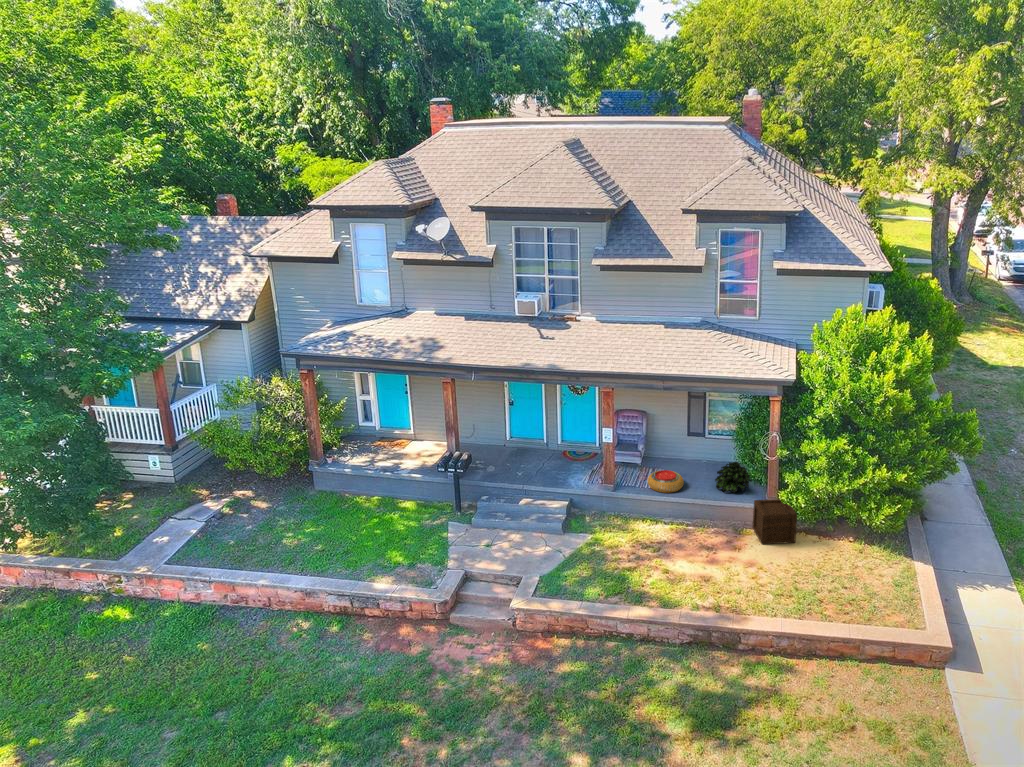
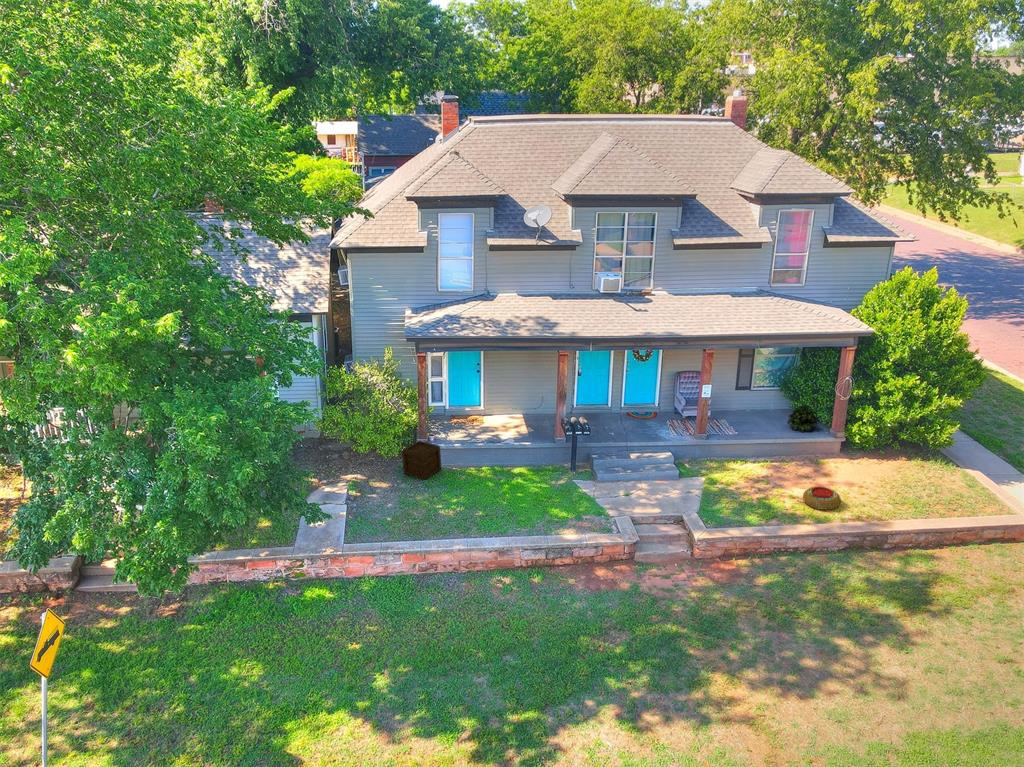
pouf: present [648,470,684,493] -> present [803,487,841,510]
wooden crate: present [753,499,797,544] -> present [402,441,441,480]

